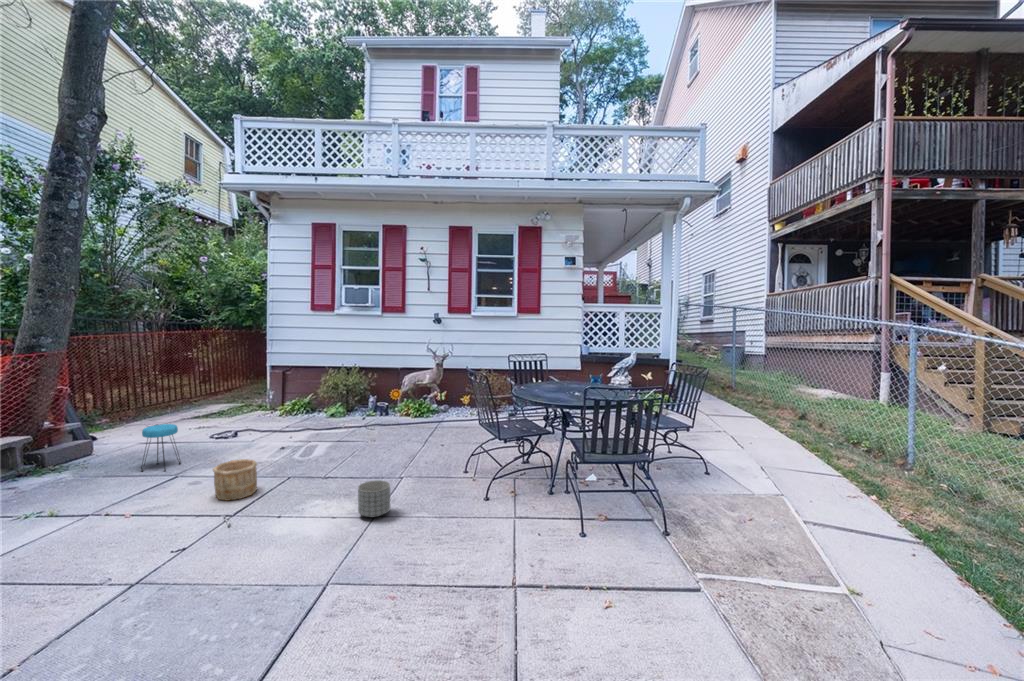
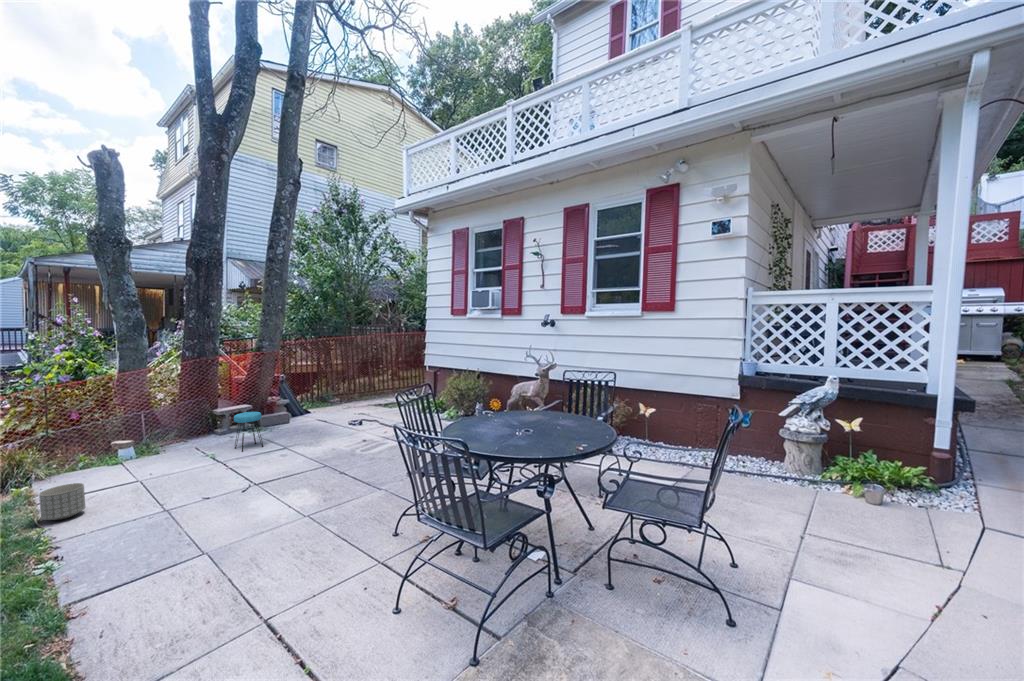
wooden bucket: present [213,459,257,501] -> none [180,456,226,496]
planter: present [358,480,390,518] -> present [39,483,85,520]

